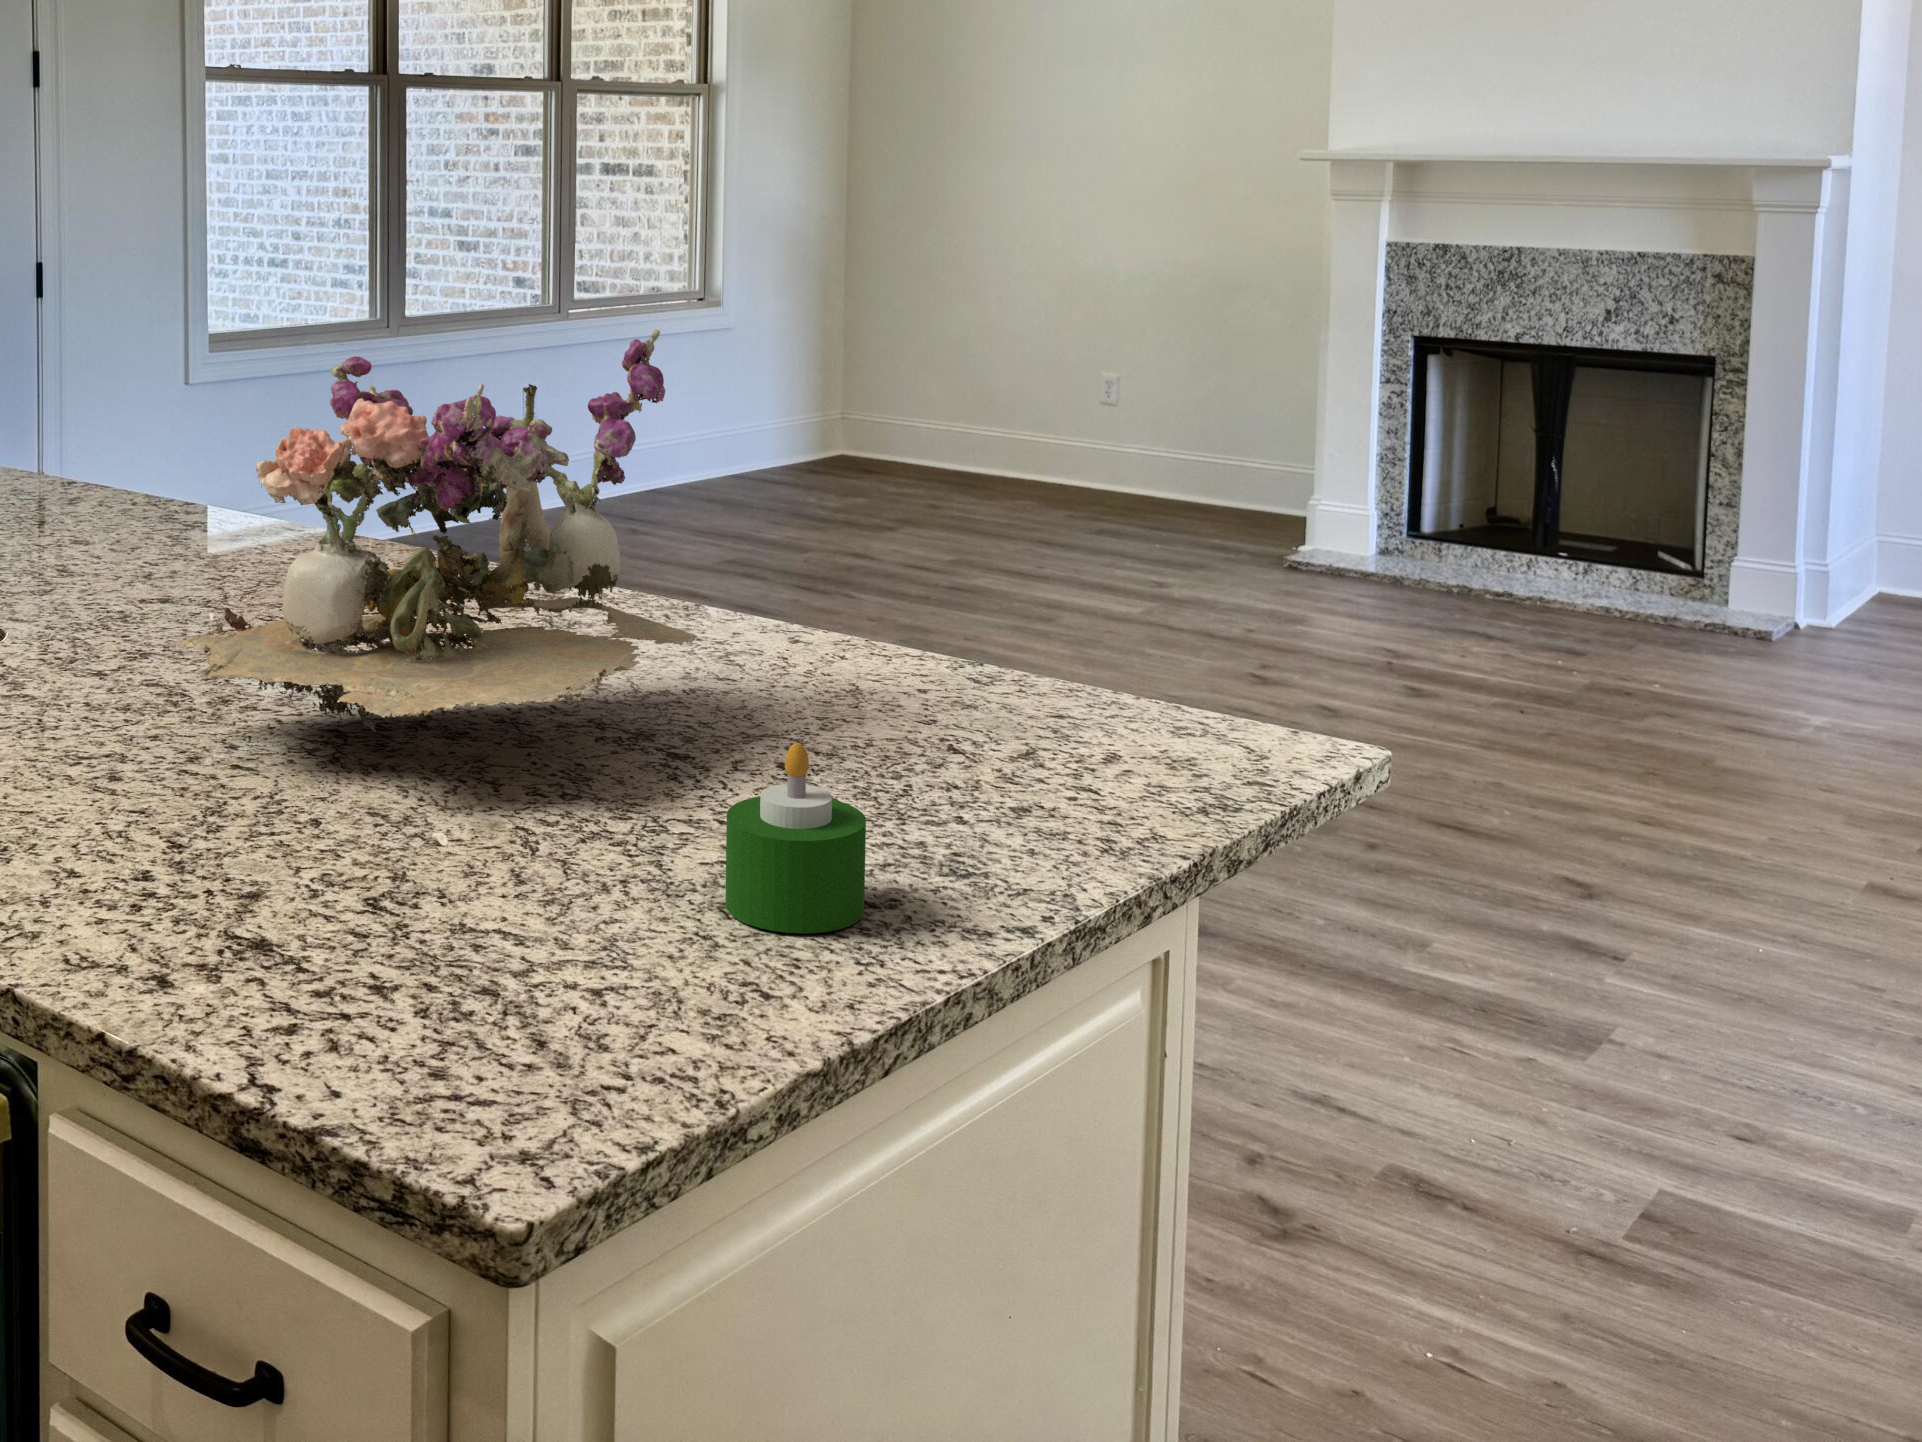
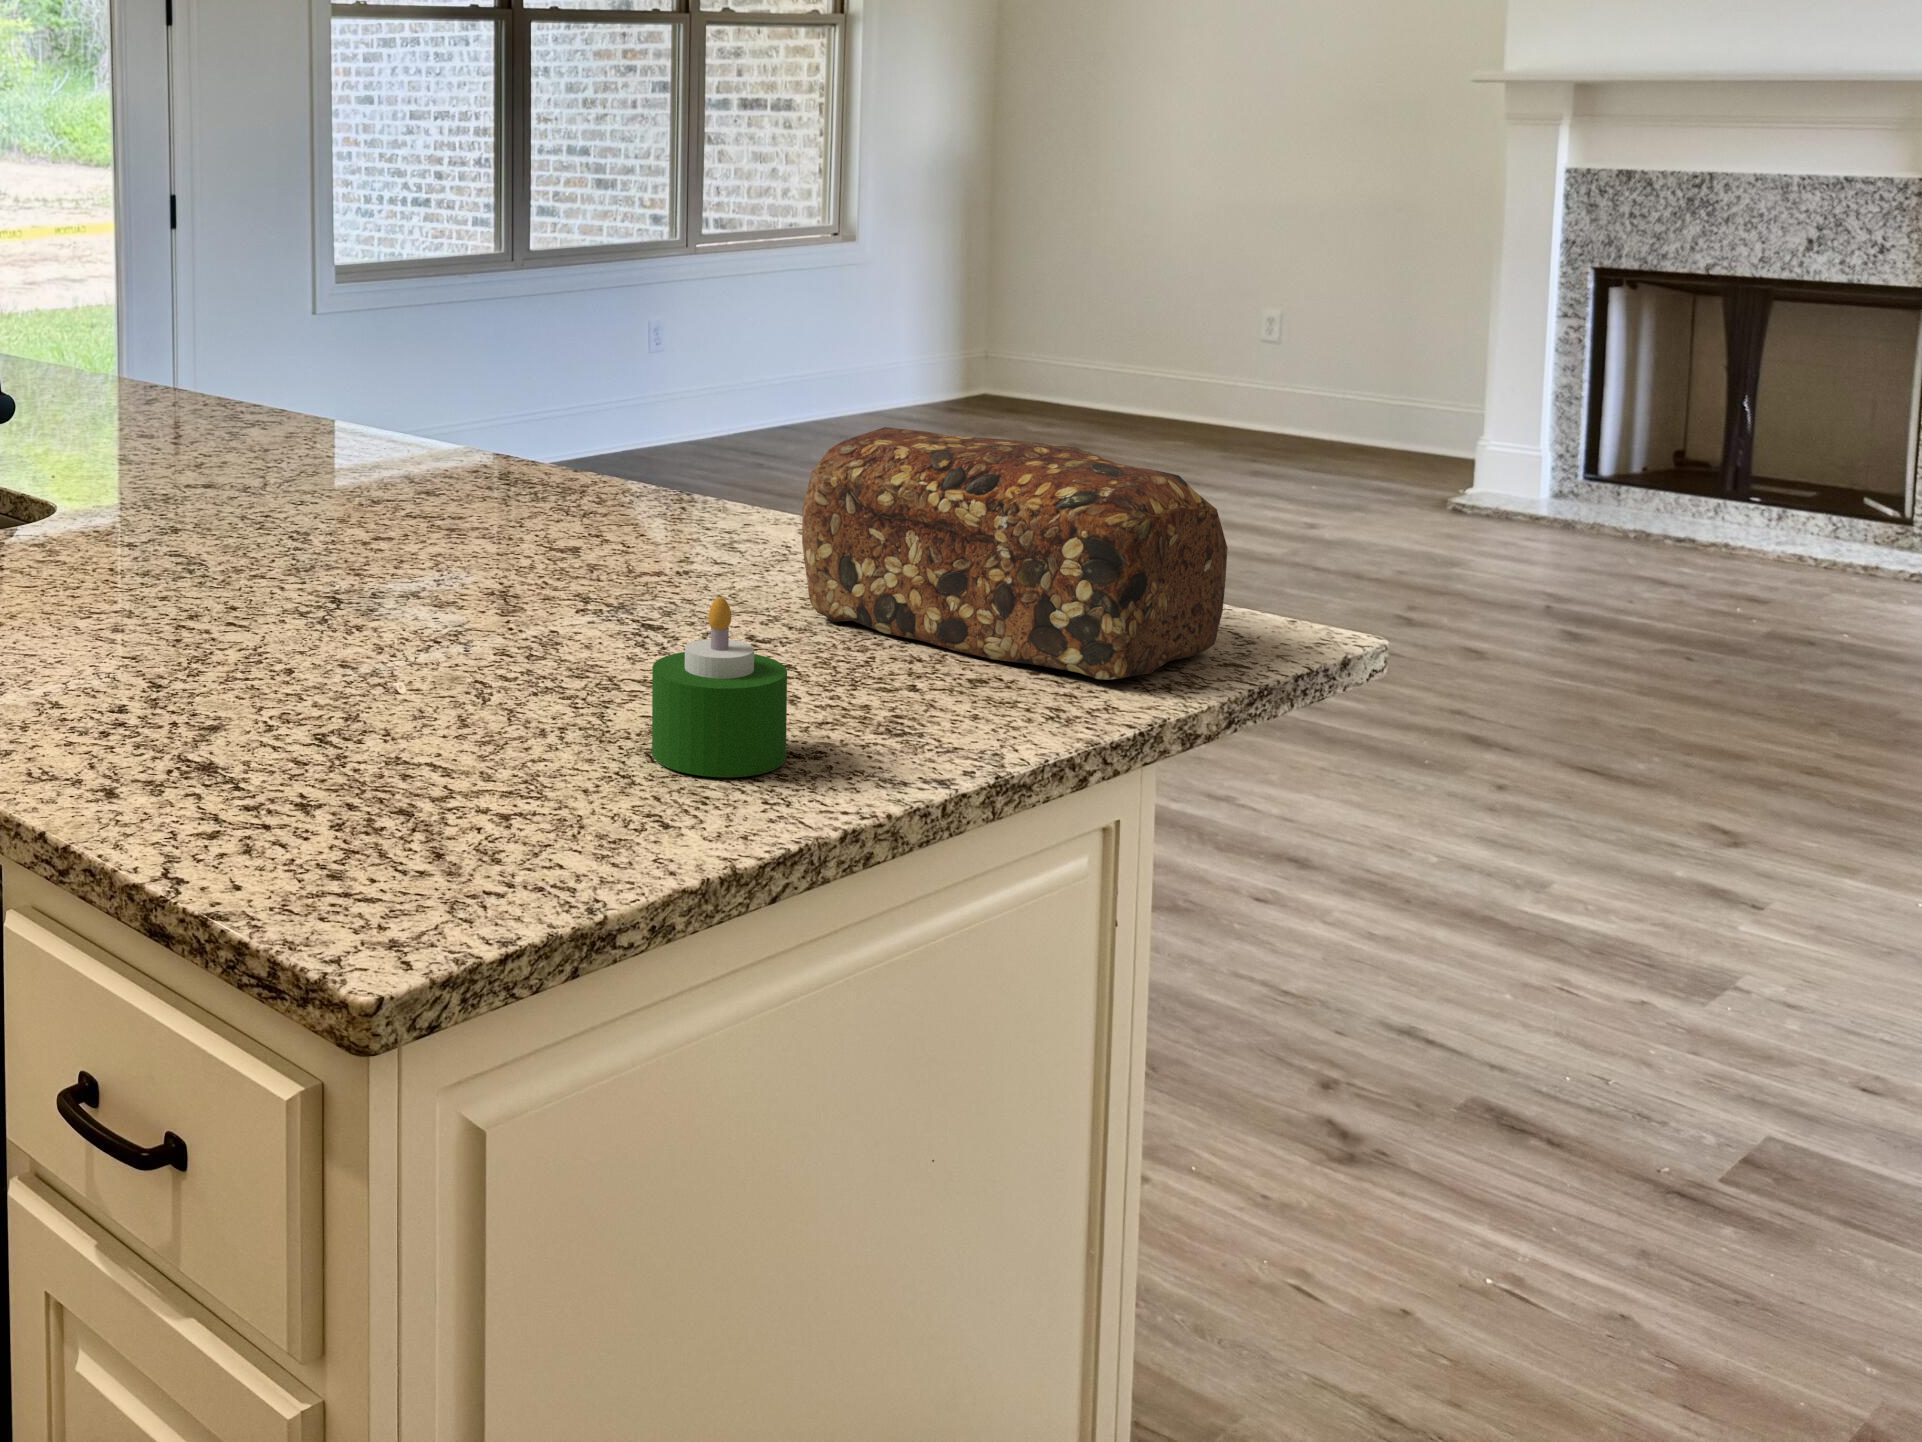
flower arrangement: present [179,329,697,732] -> none [188,218,678,600]
bread loaf: none [825,543,1250,804] -> present [802,427,1228,680]

